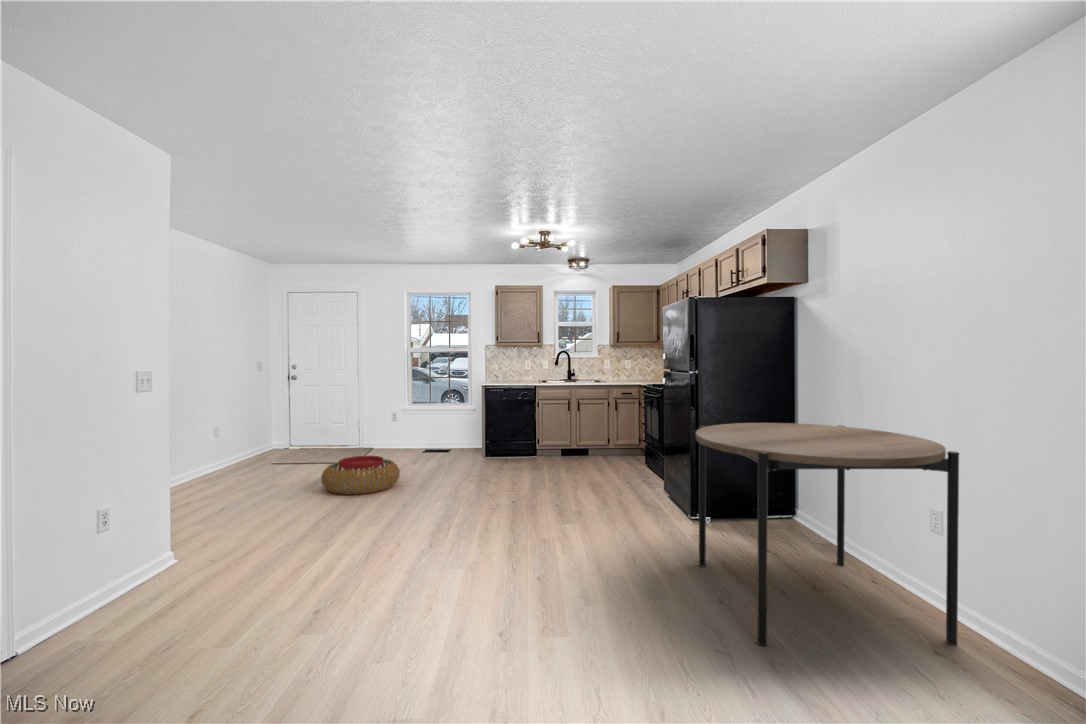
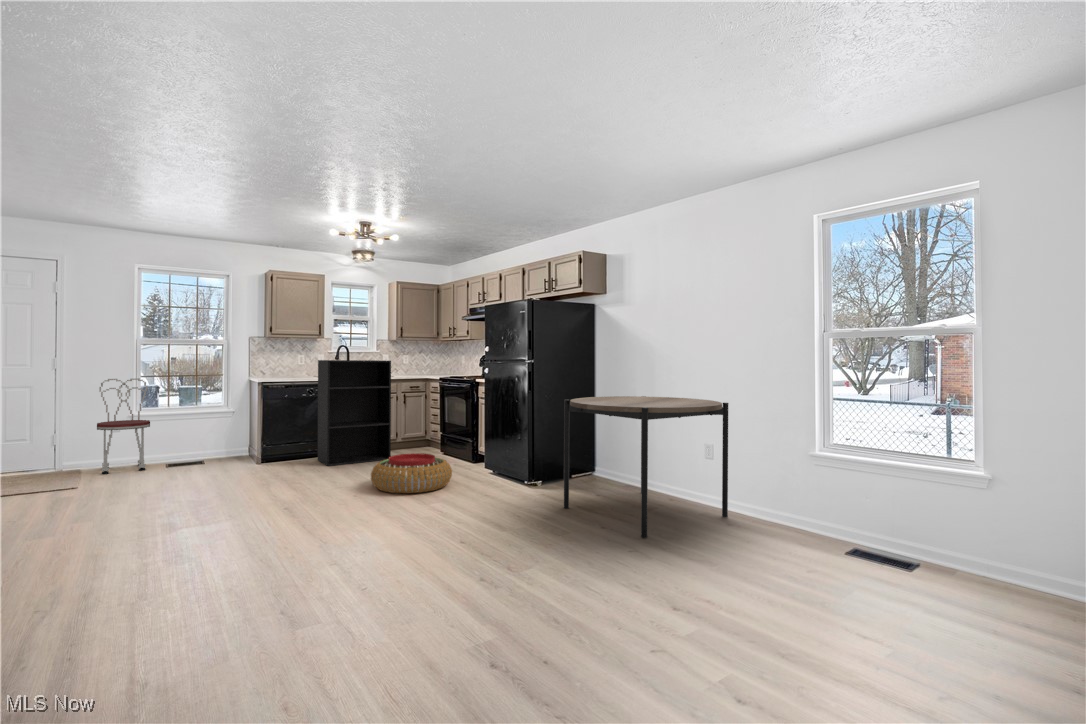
bookshelf: none [527,367,588,467] -> present [318,360,391,466]
dining chair: none [377,381,414,454] -> present [97,378,150,474]
pouf: present [321,456,400,494] -> present [371,453,452,493]

